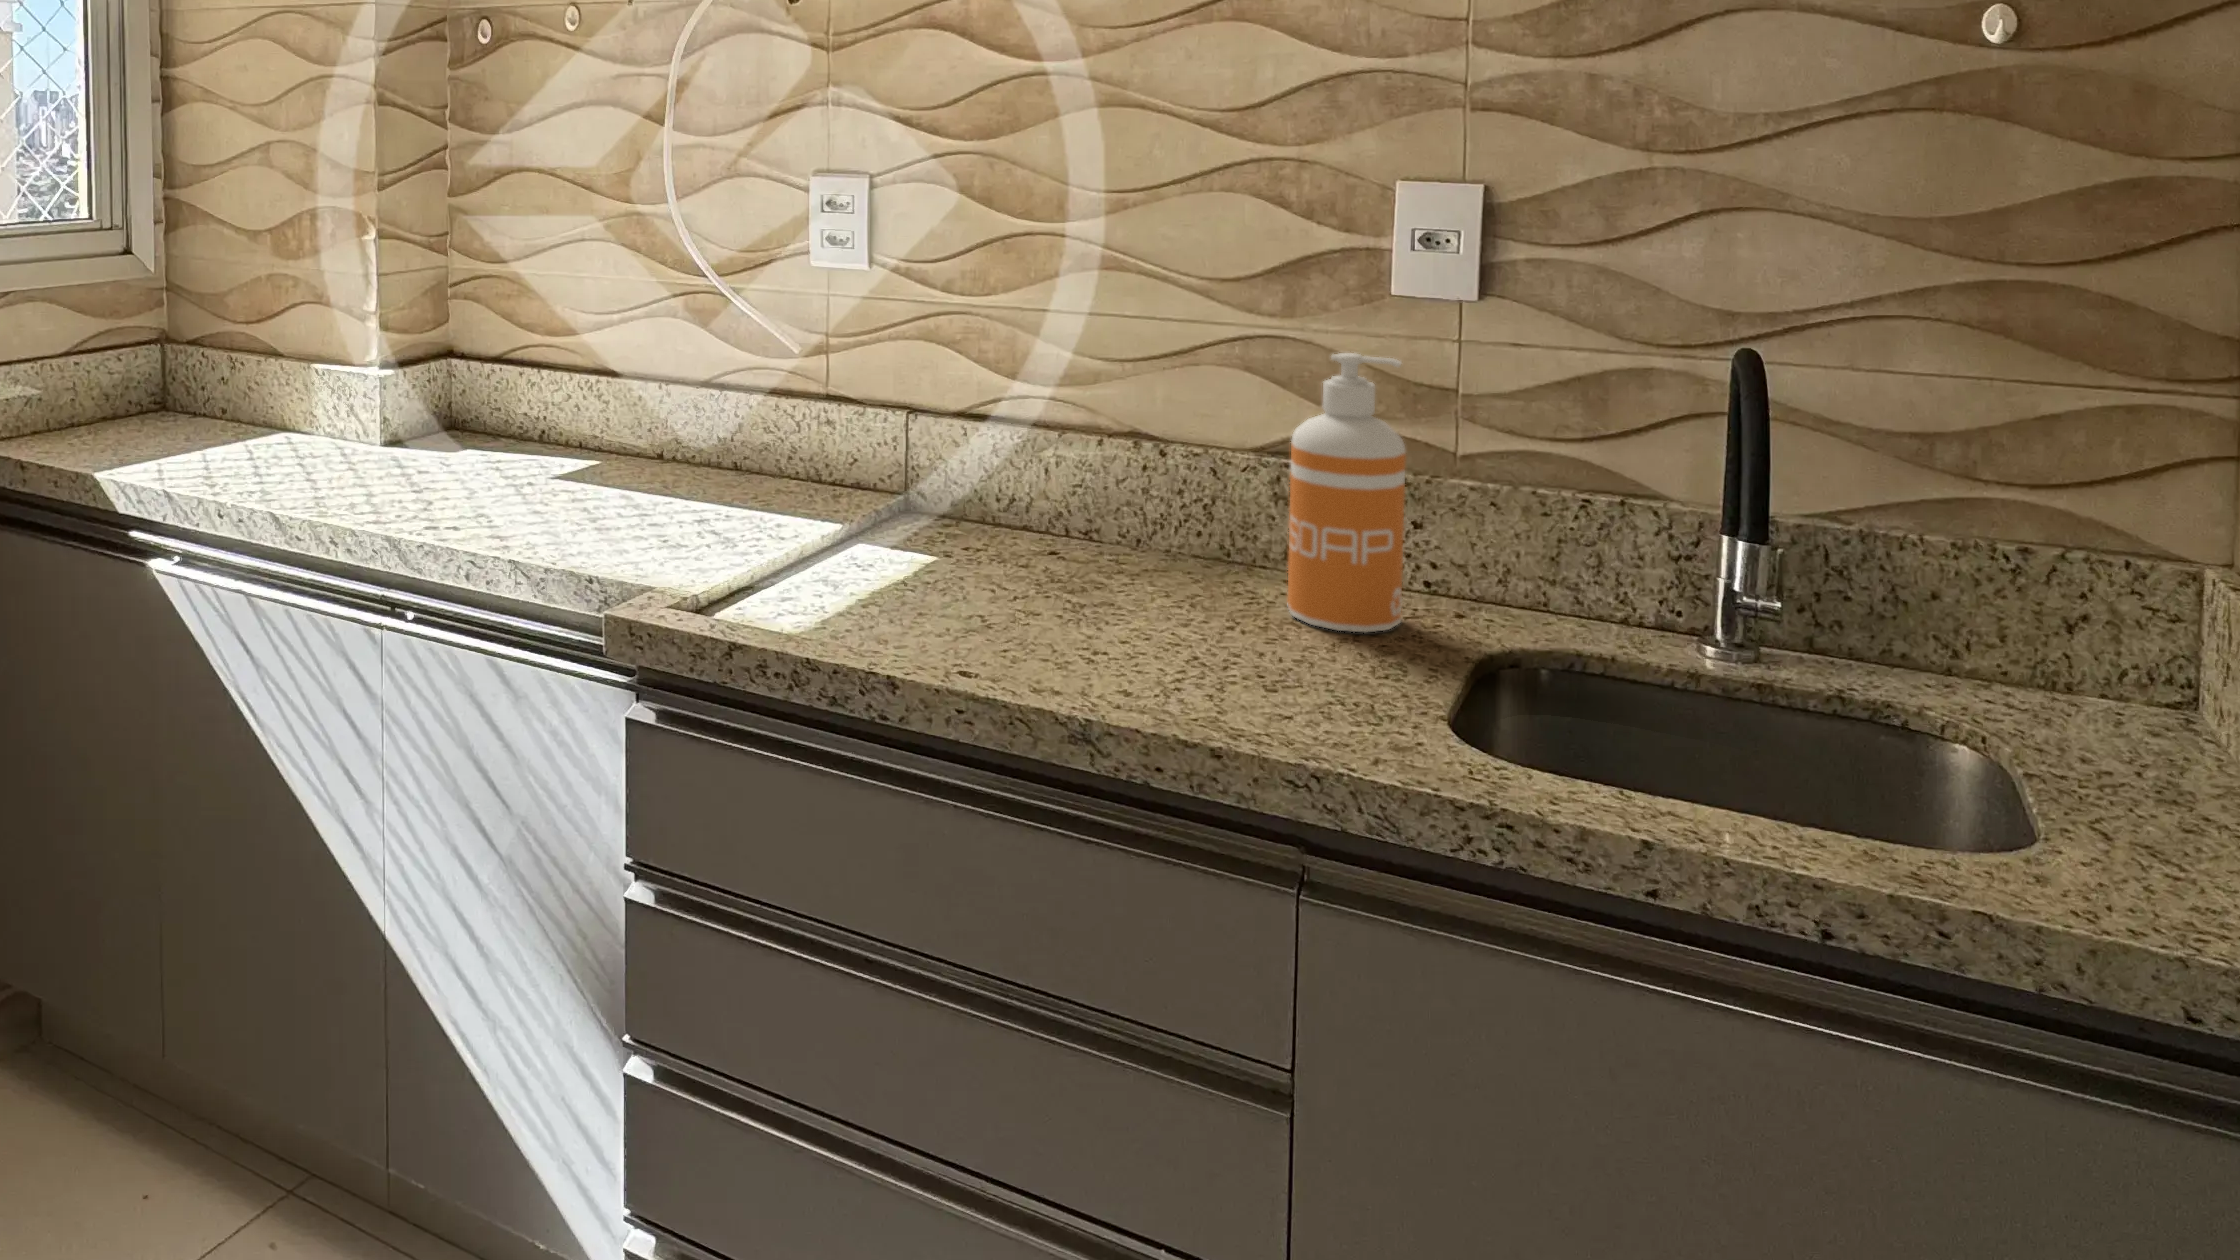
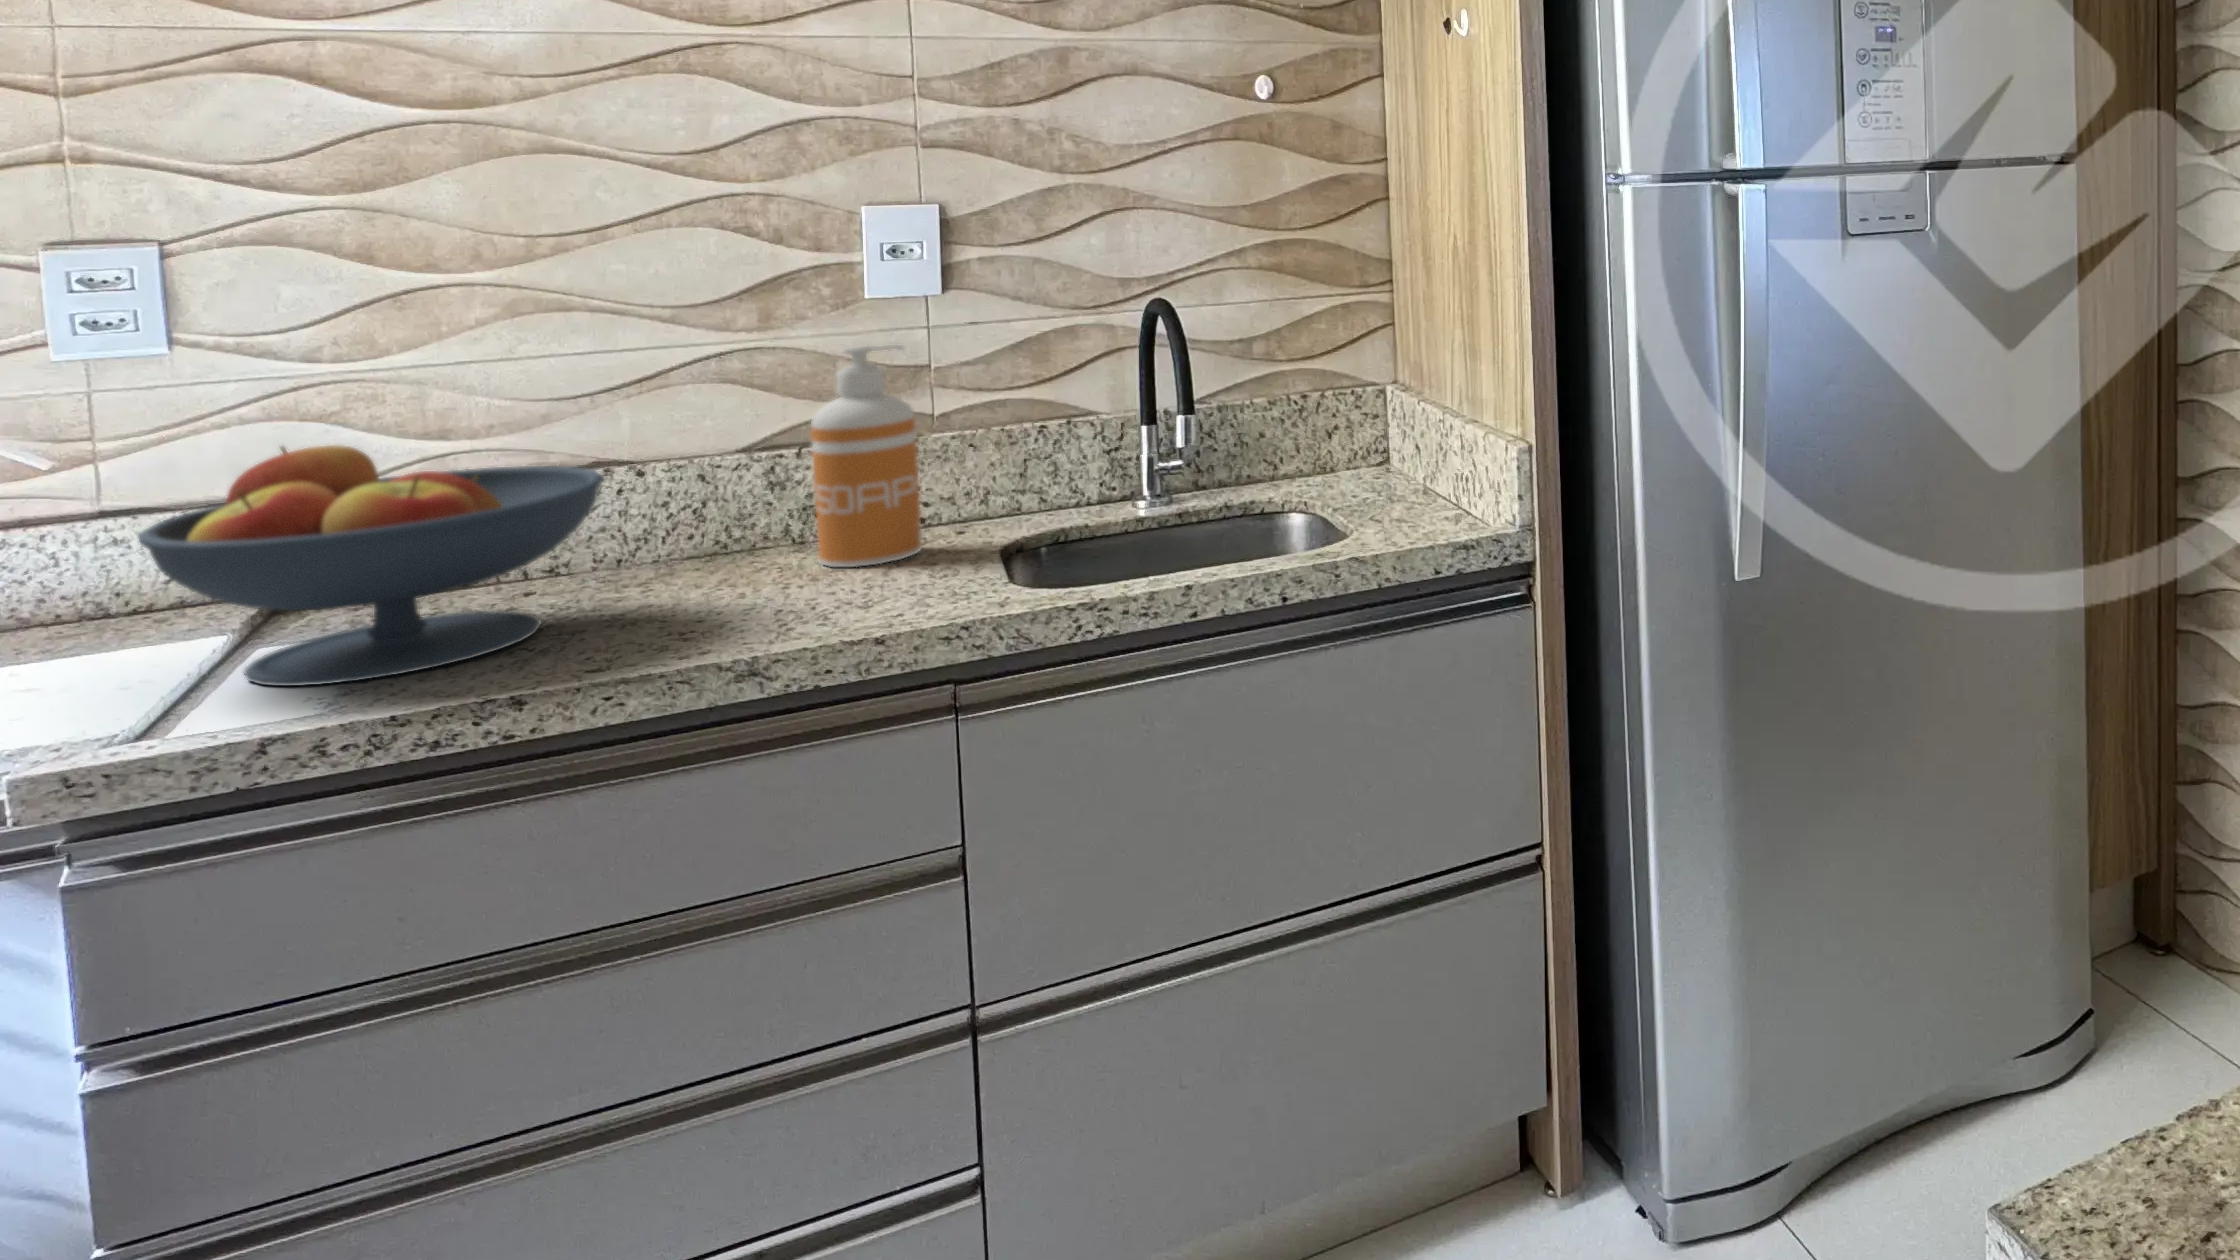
fruit bowl: none [740,366,1069,615] -> present [138,445,604,686]

